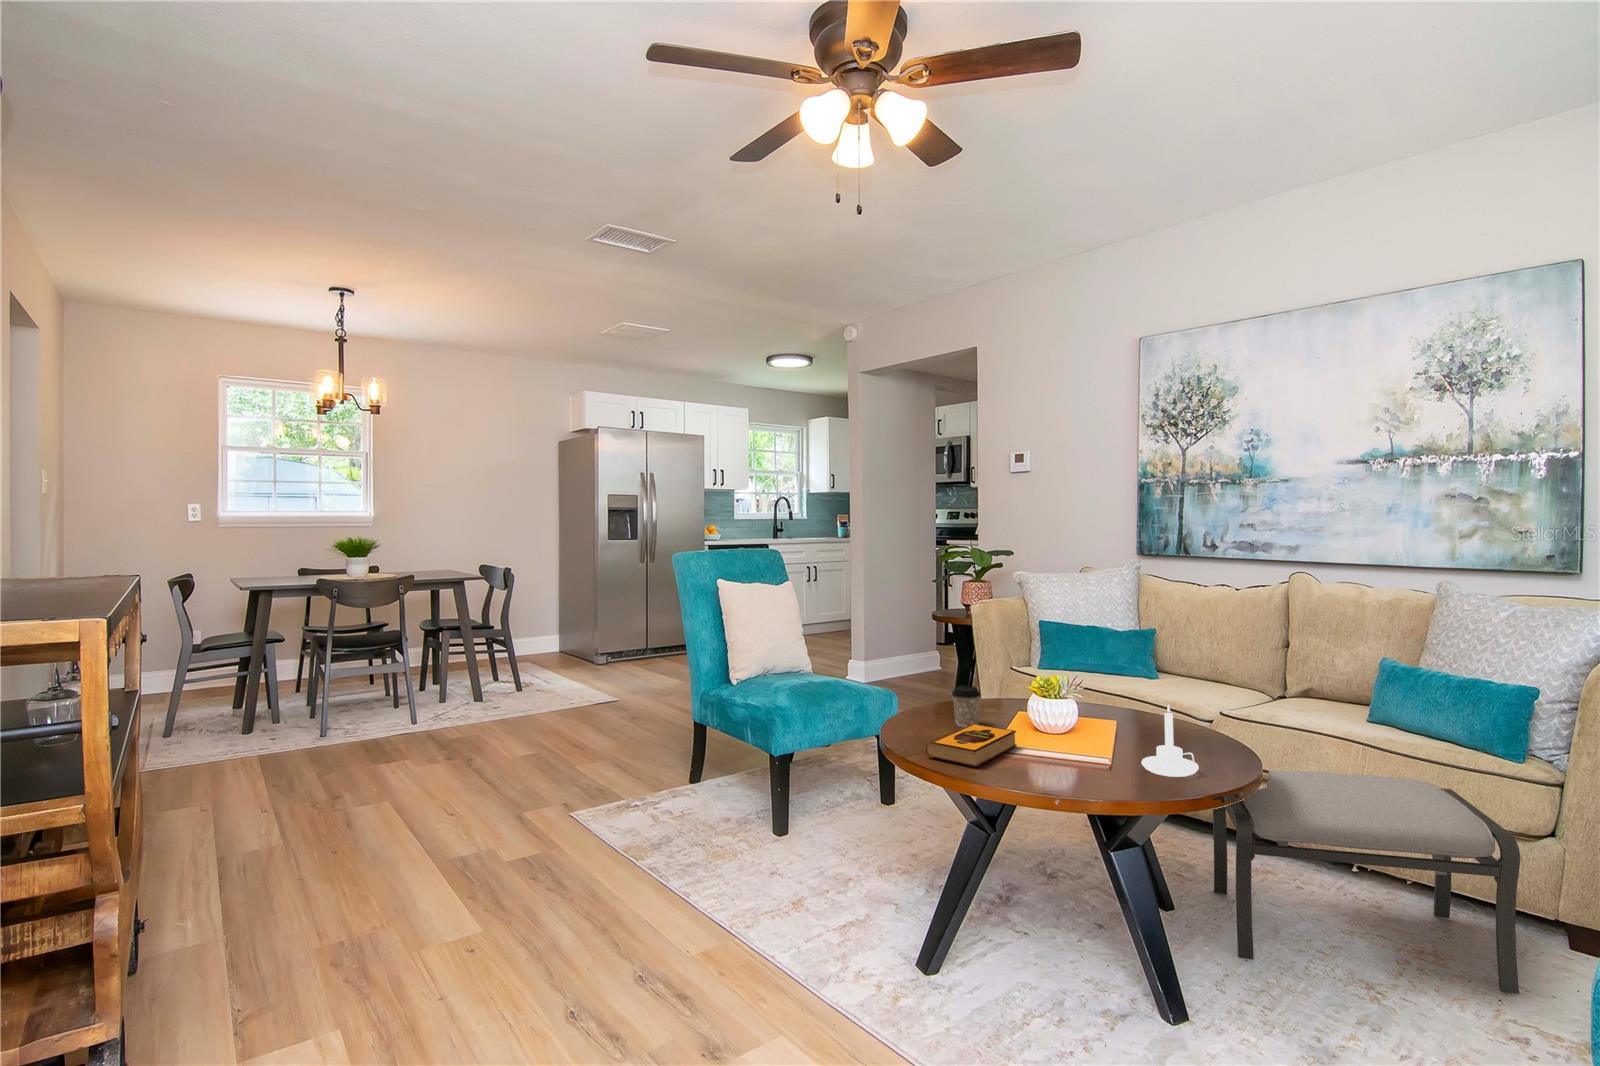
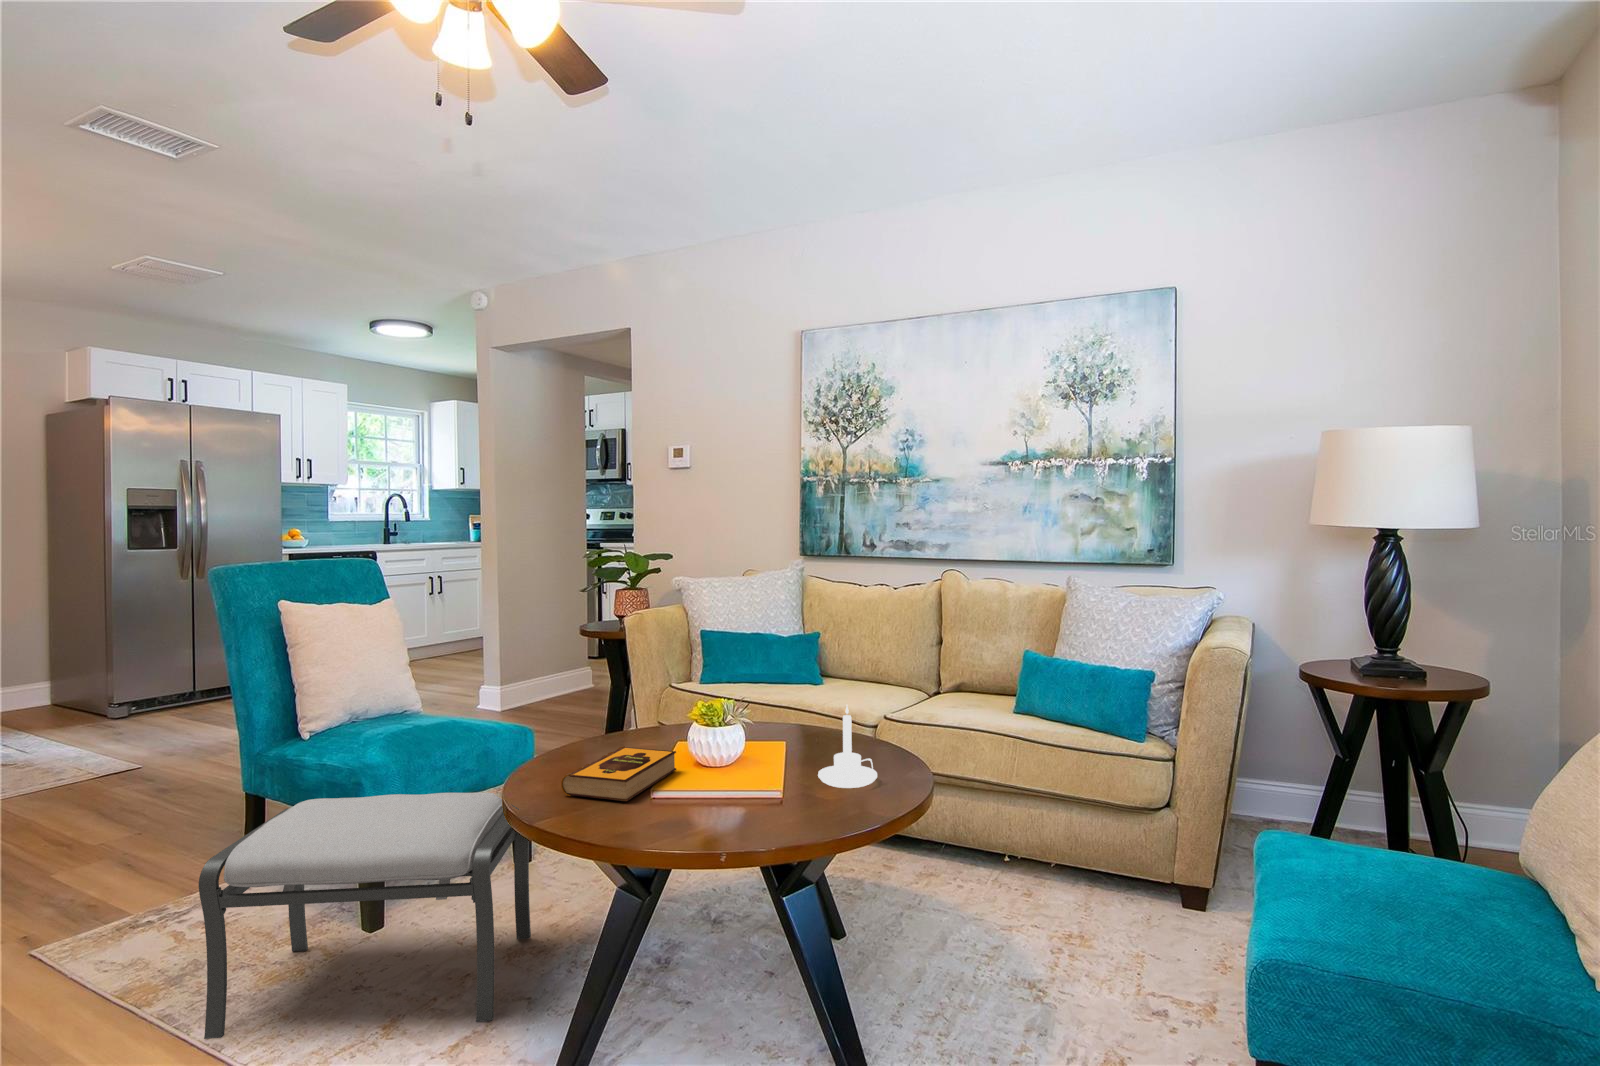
coffee cup: present [952,686,981,727] -> none [598,701,634,753]
ottoman: present [1212,770,1520,994] -> present [199,792,531,1039]

